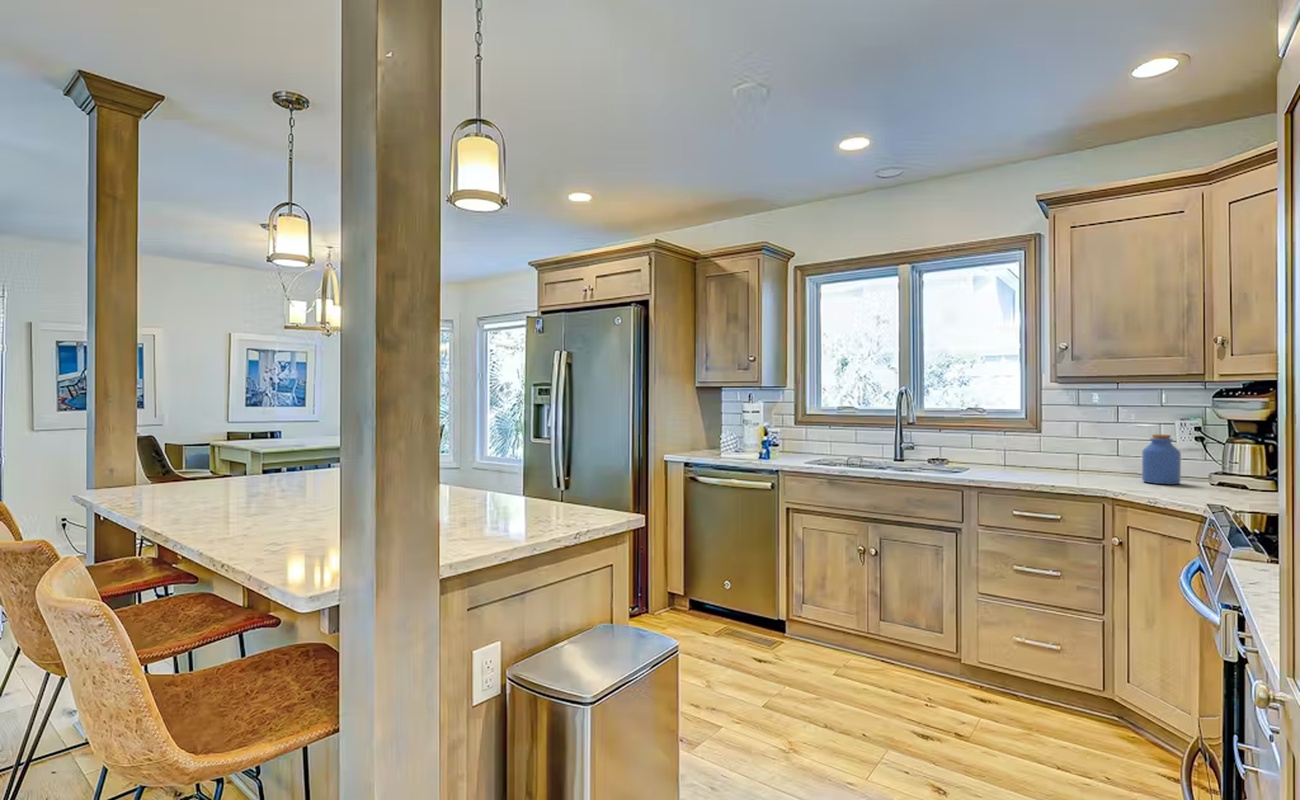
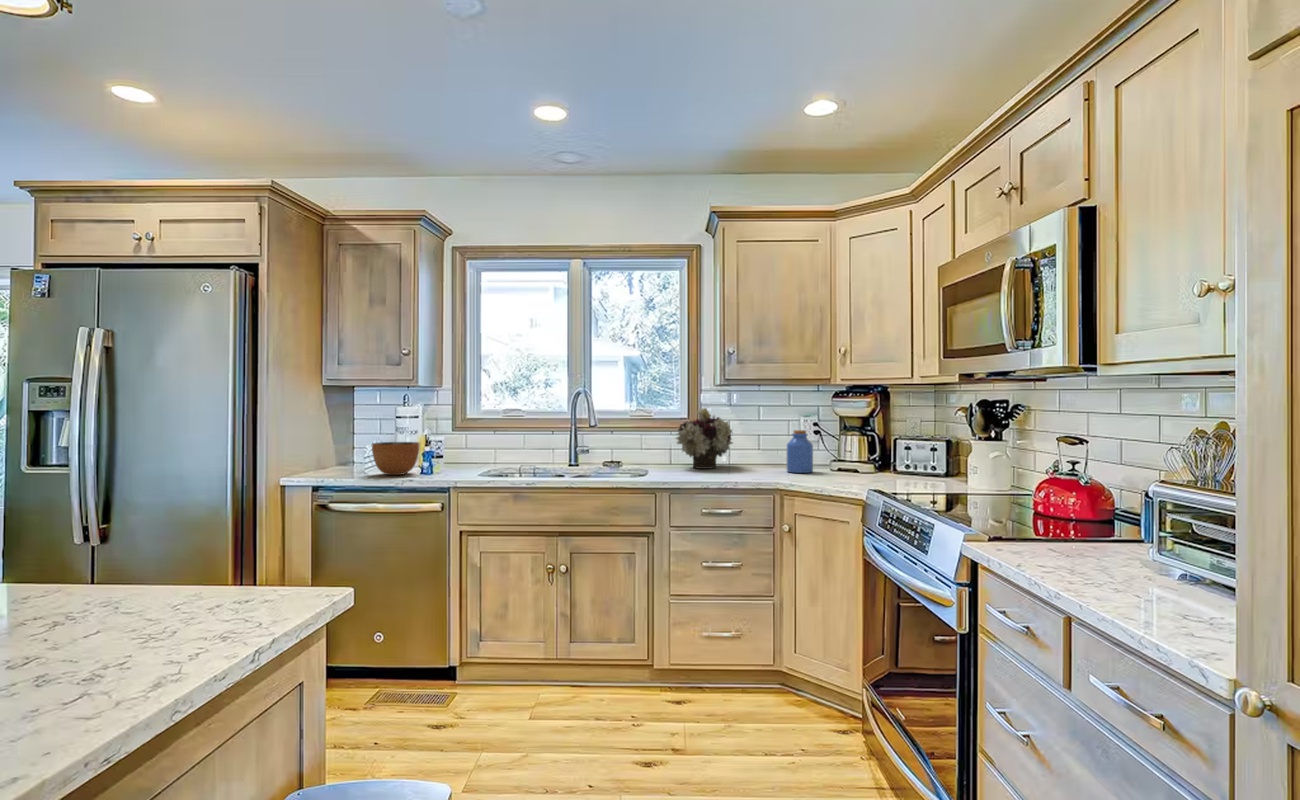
flower arrangement: none [1003,407,1080,472] -> present [676,408,732,469]
bowl: none [727,432,763,459] -> present [372,442,420,475]

